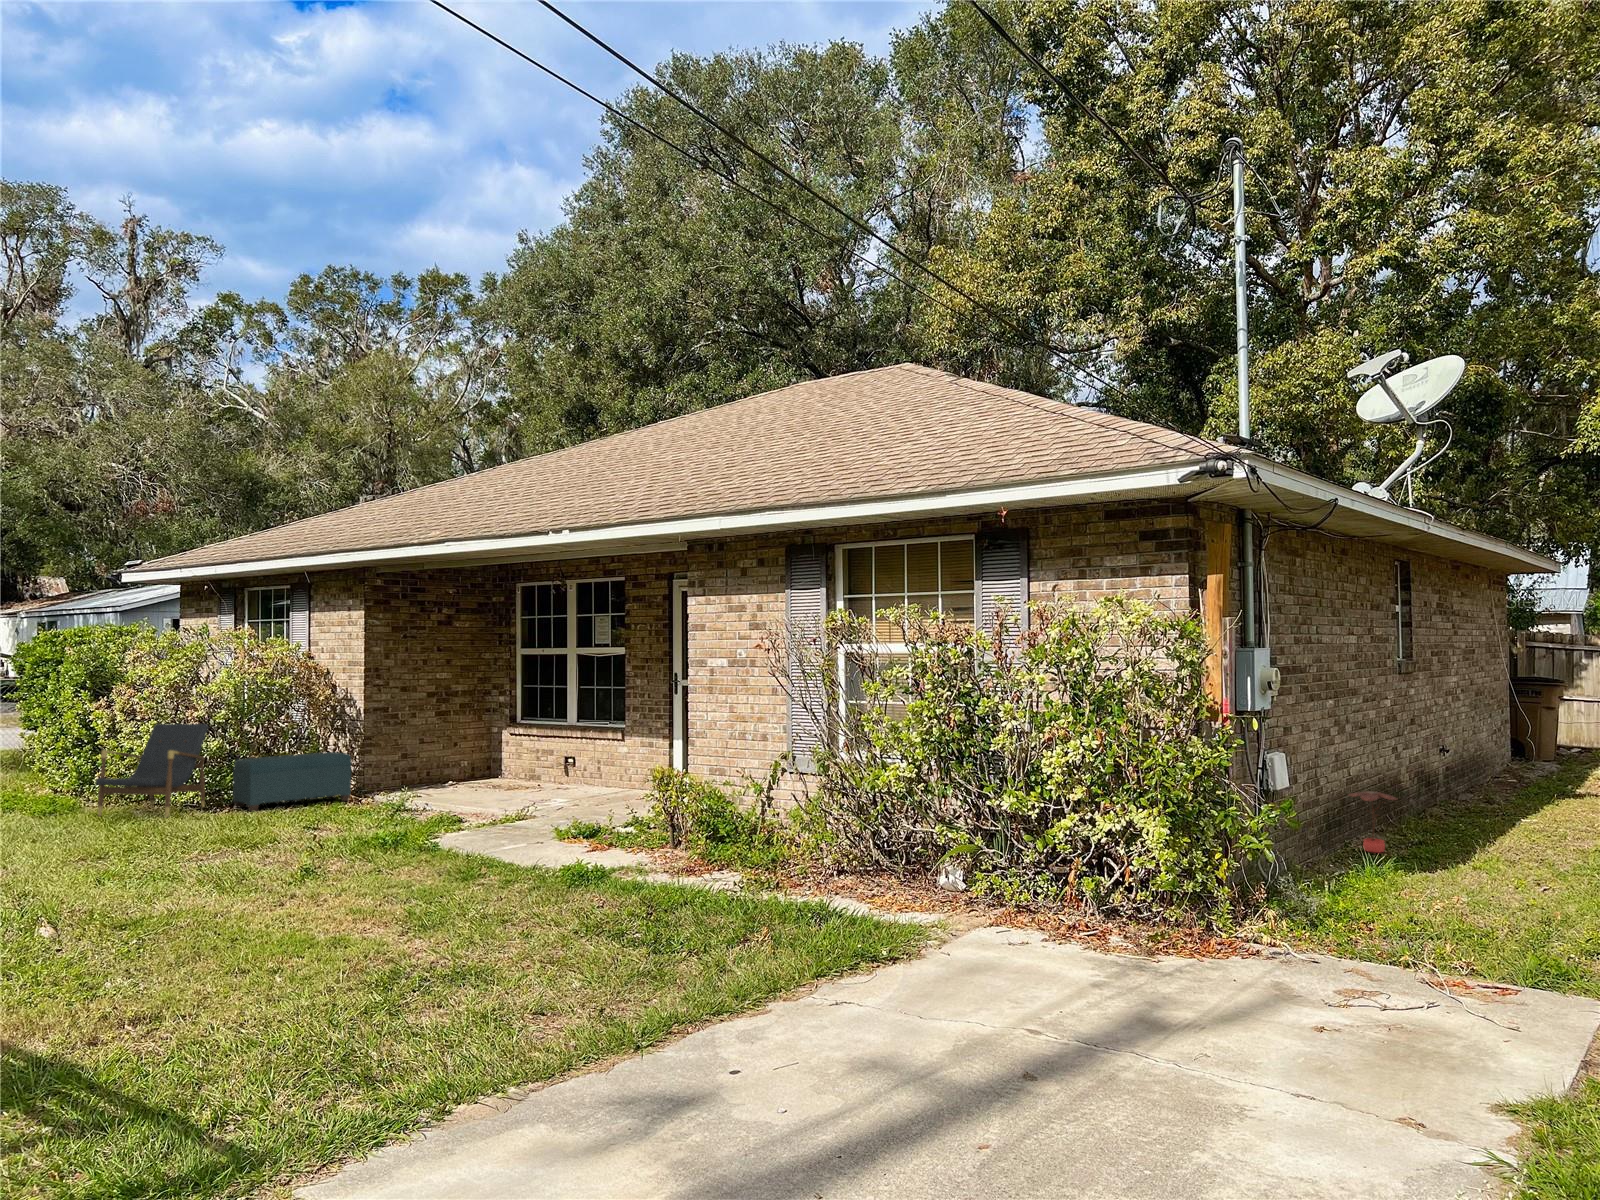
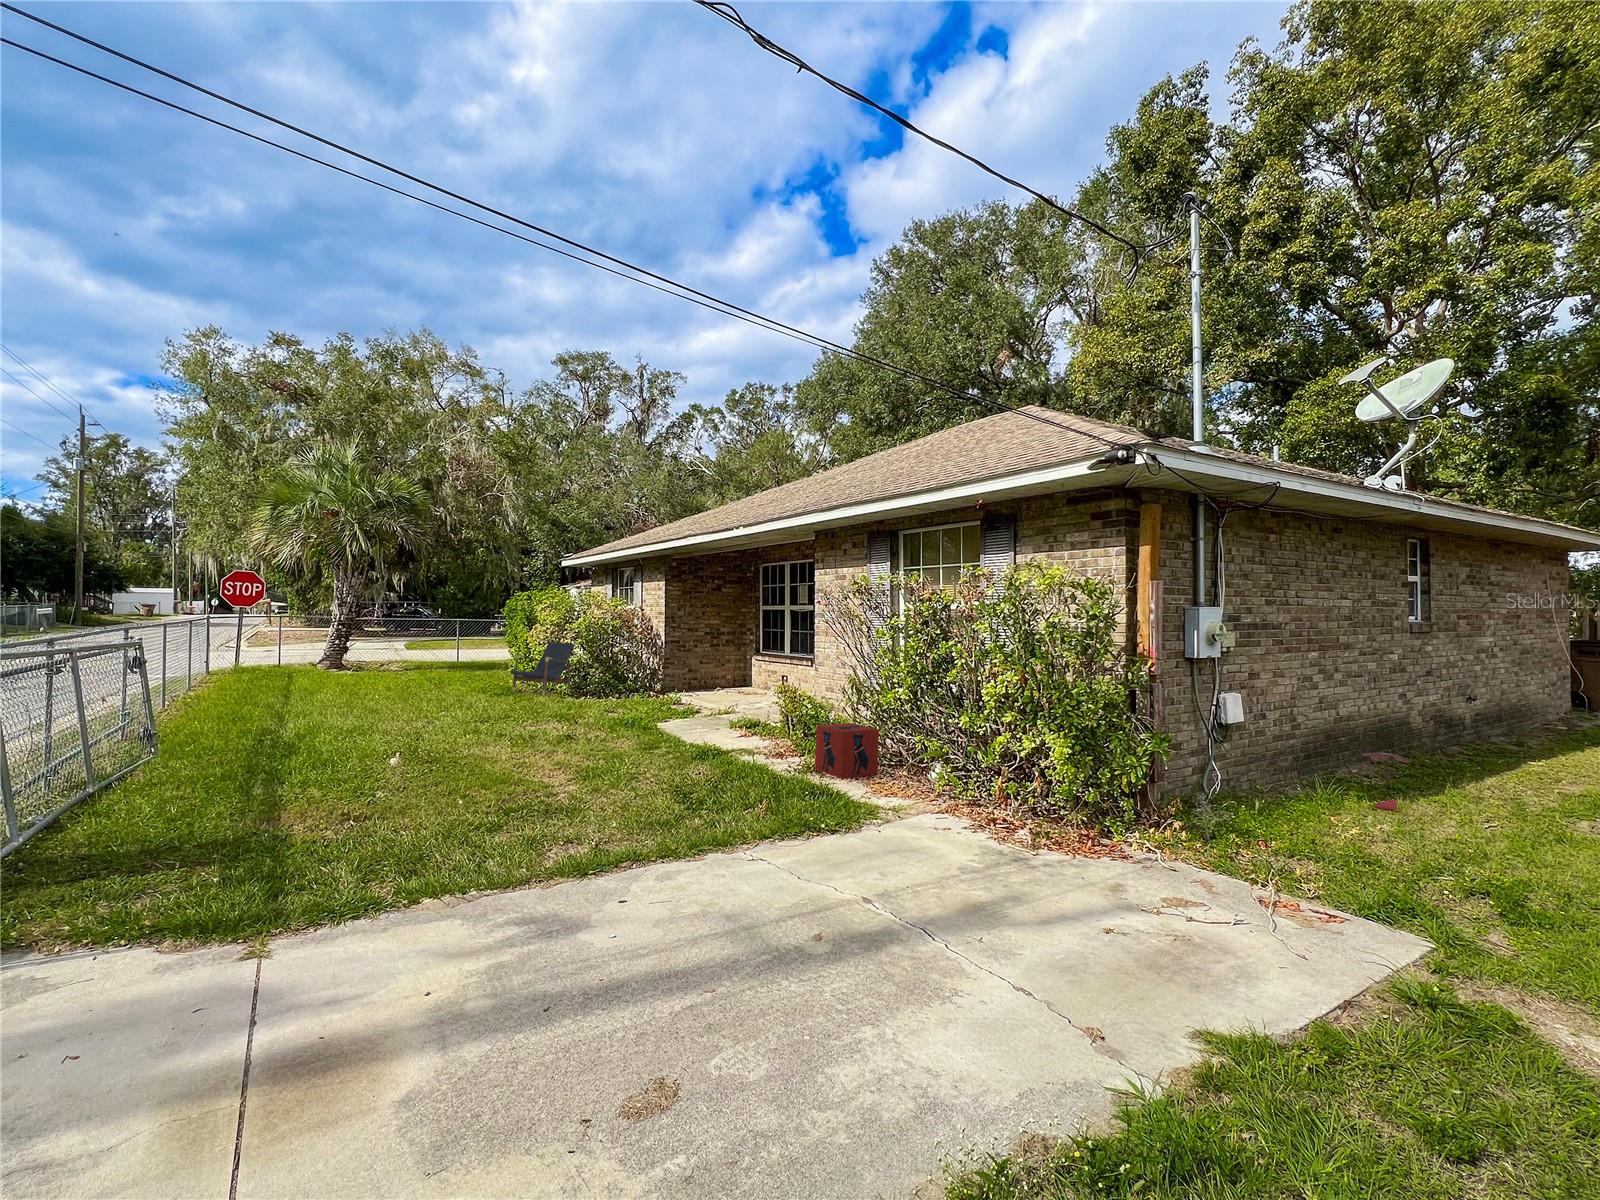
bench: present [233,752,352,811] -> none [584,666,651,697]
storage box: none [770,818,855,897] -> present [815,723,879,778]

